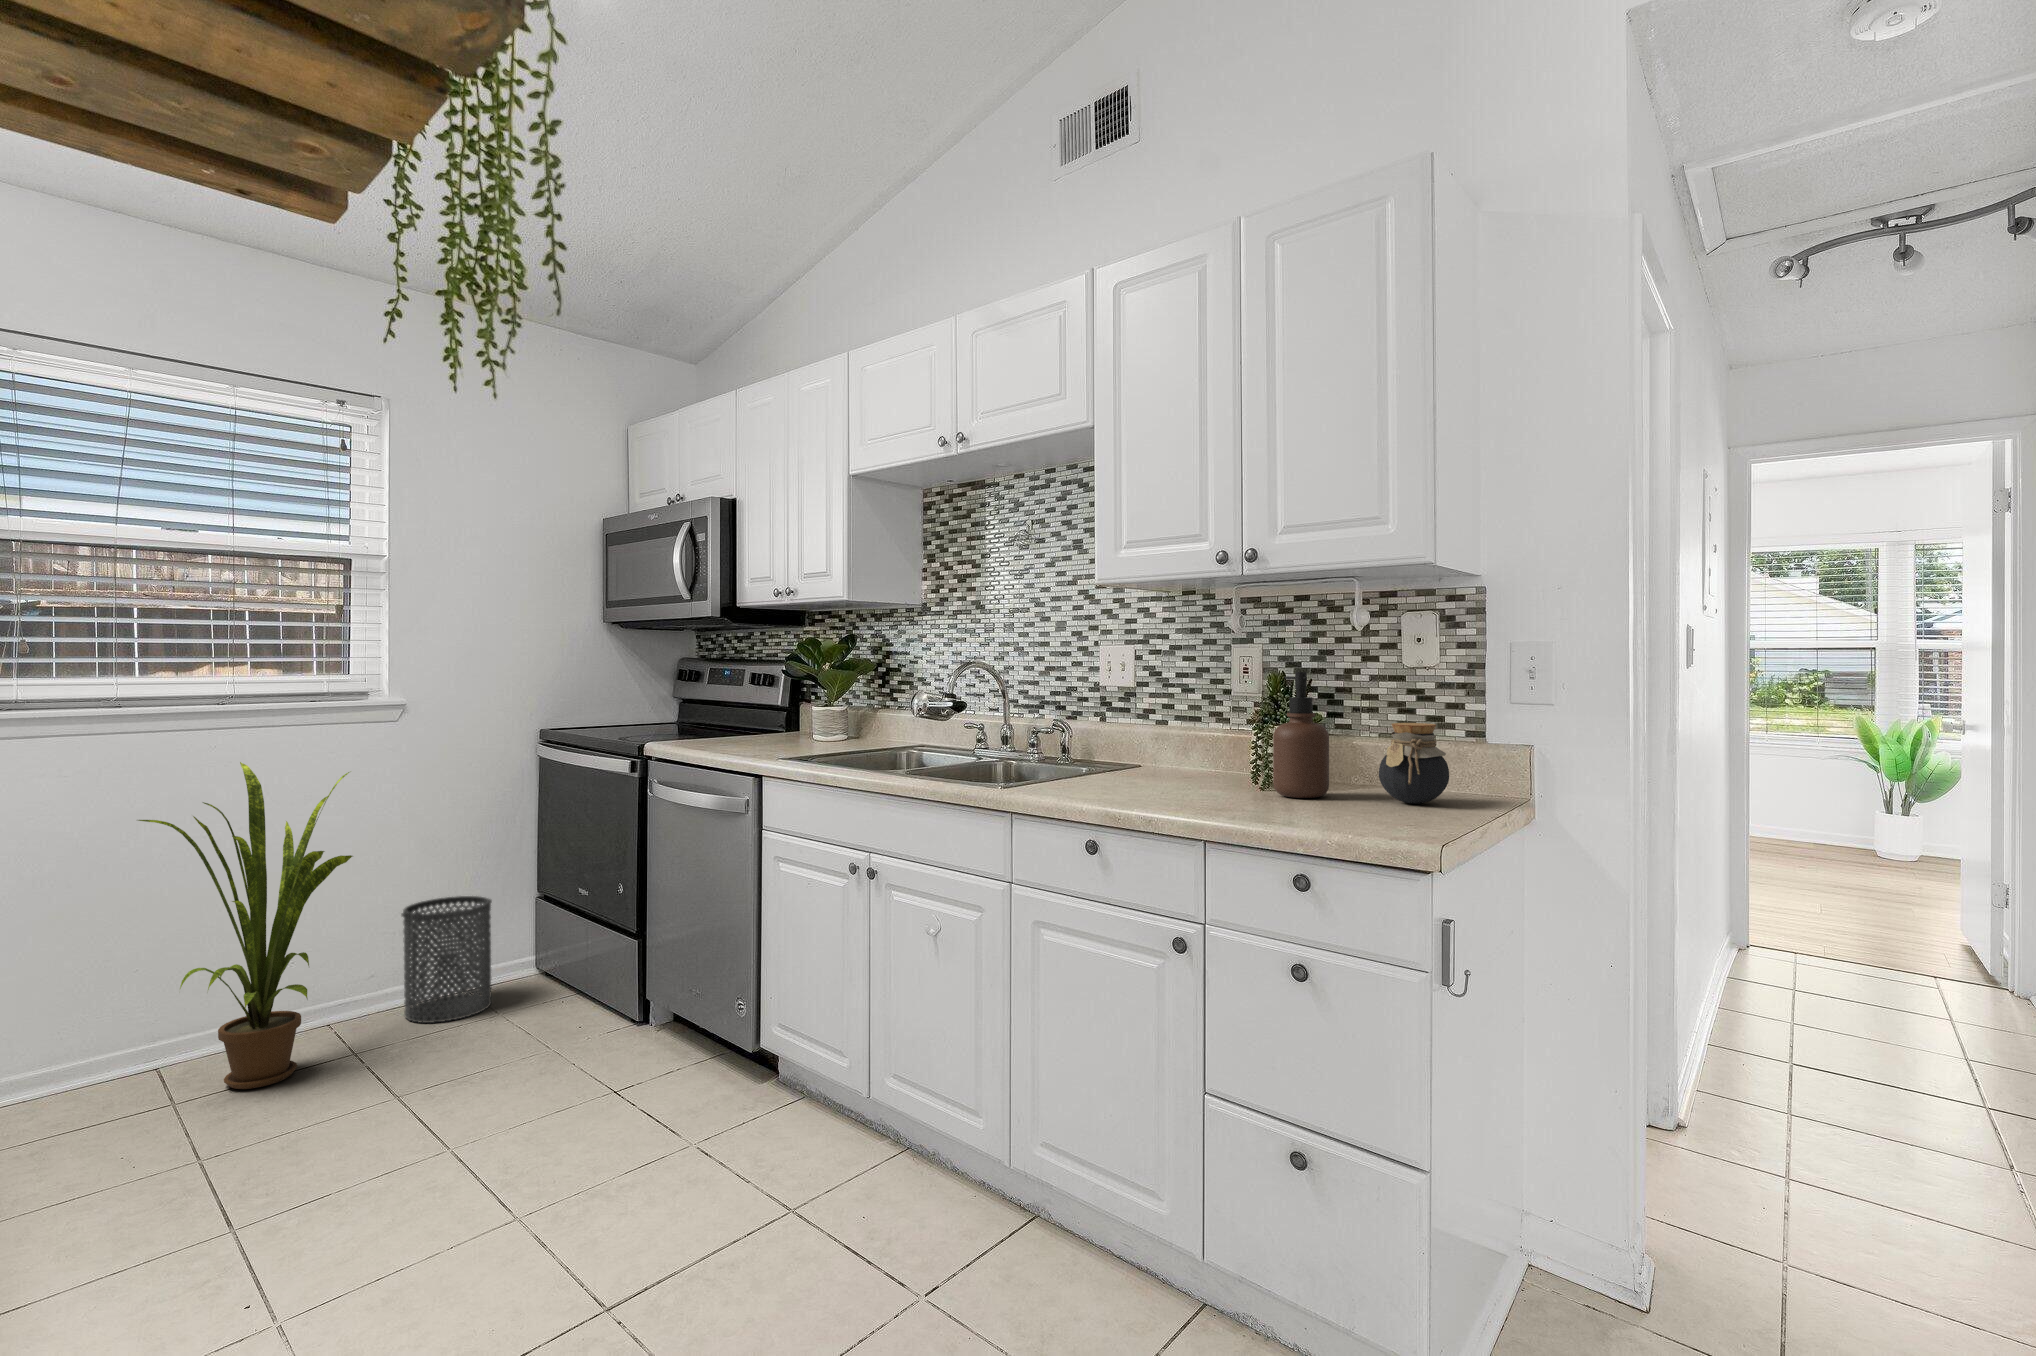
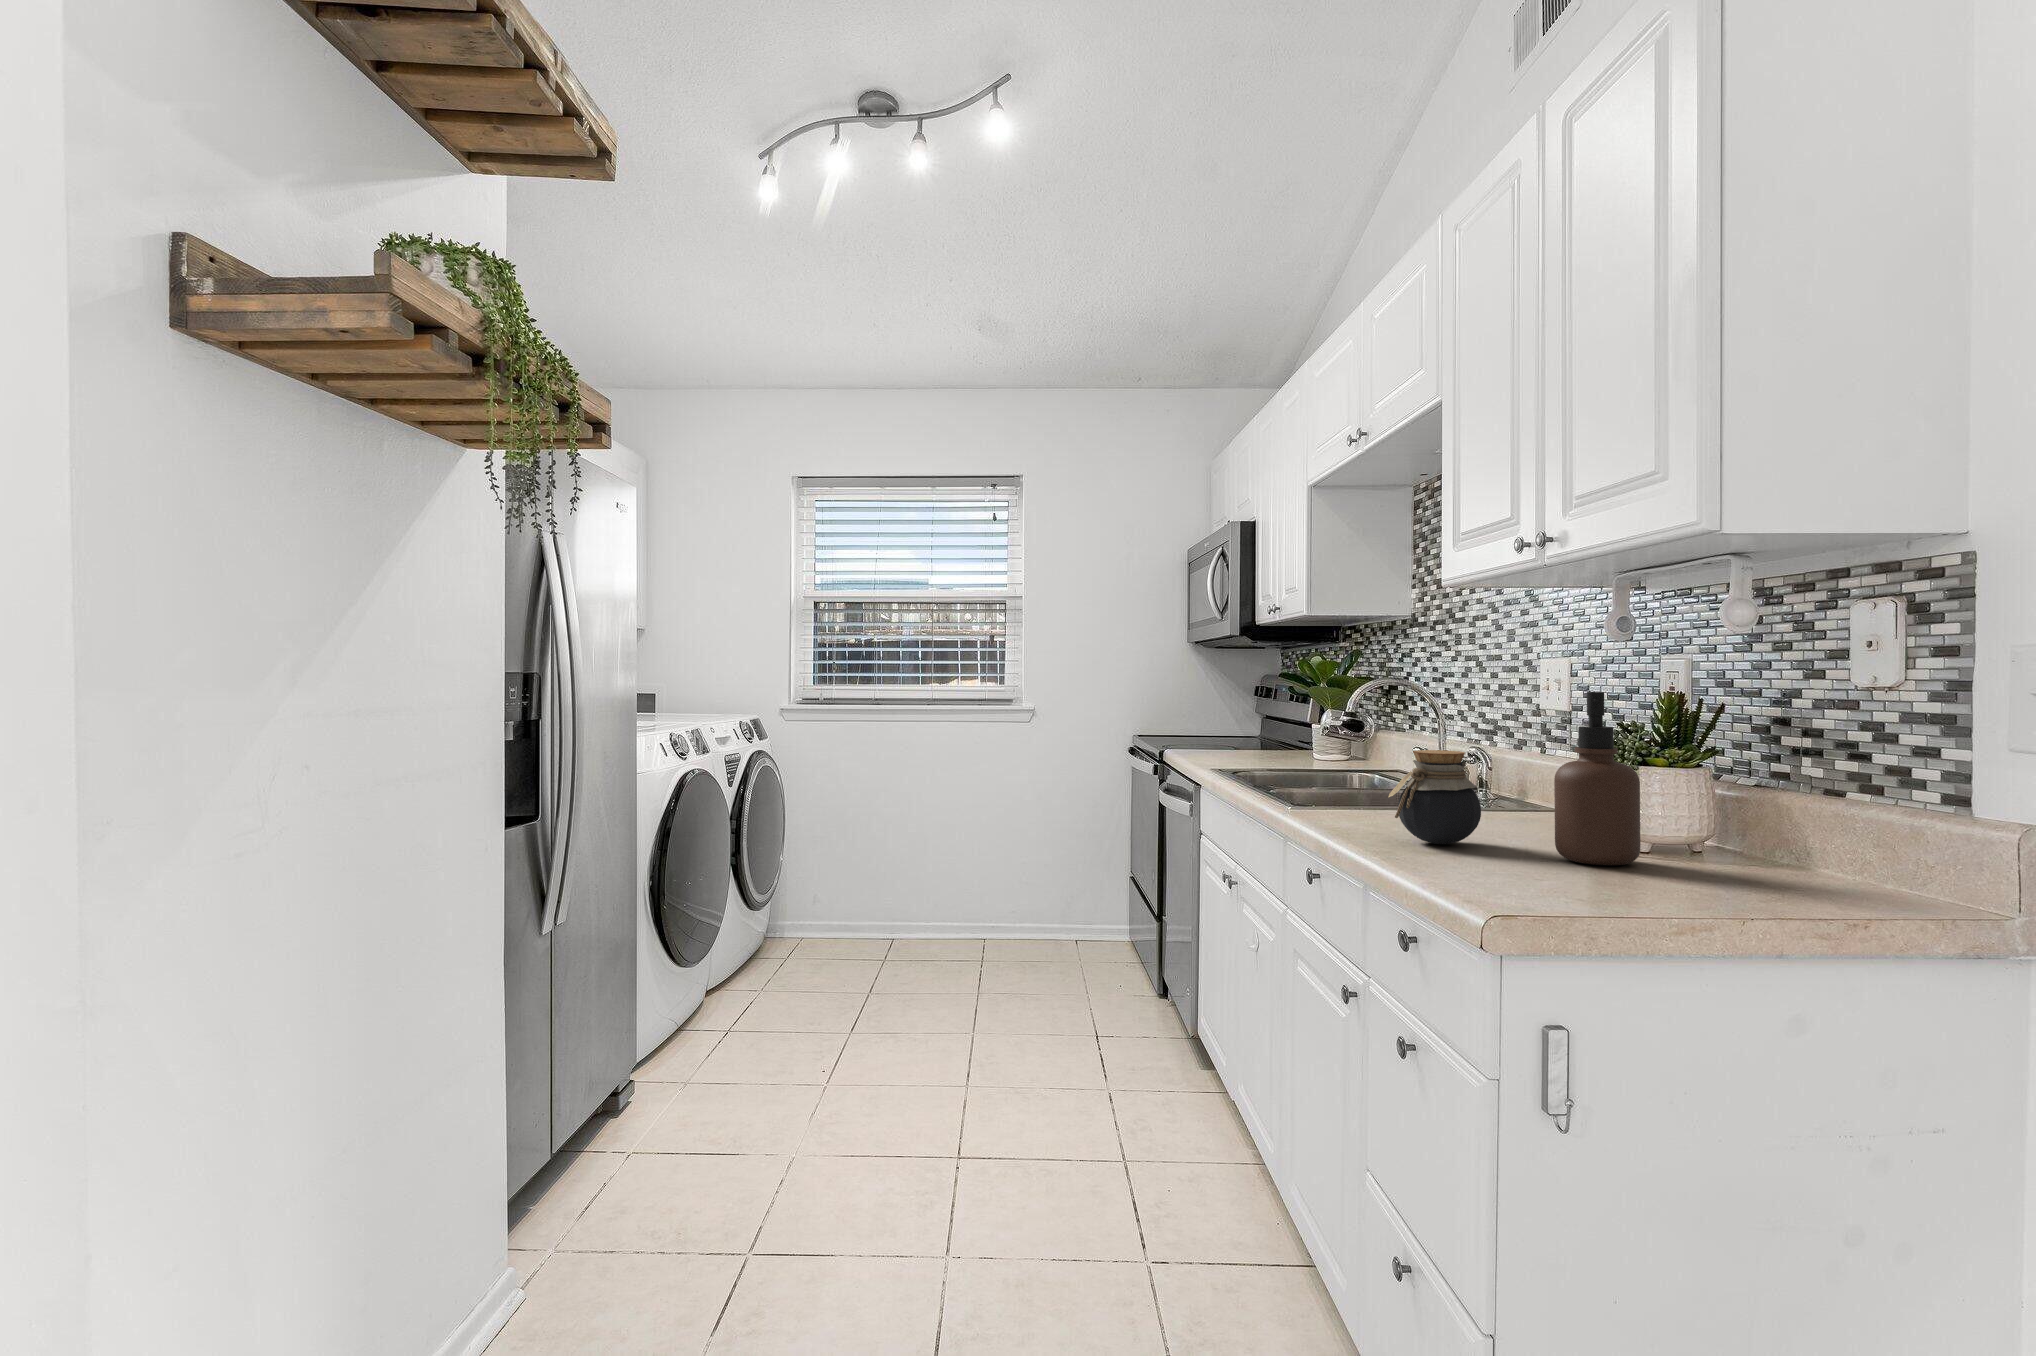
jar: present [1379,723,1449,804] -> present [1389,750,1481,844]
house plant: present [138,762,353,1089] -> none [858,745,976,969]
trash can: present [401,896,492,1023] -> none [1020,861,1083,957]

